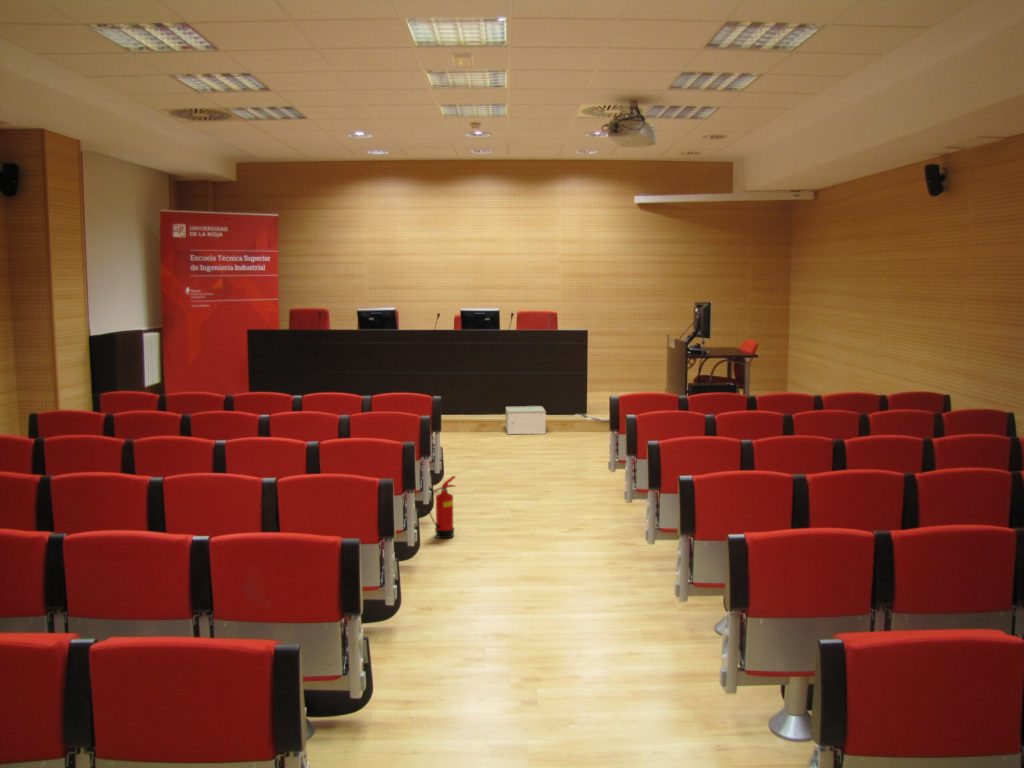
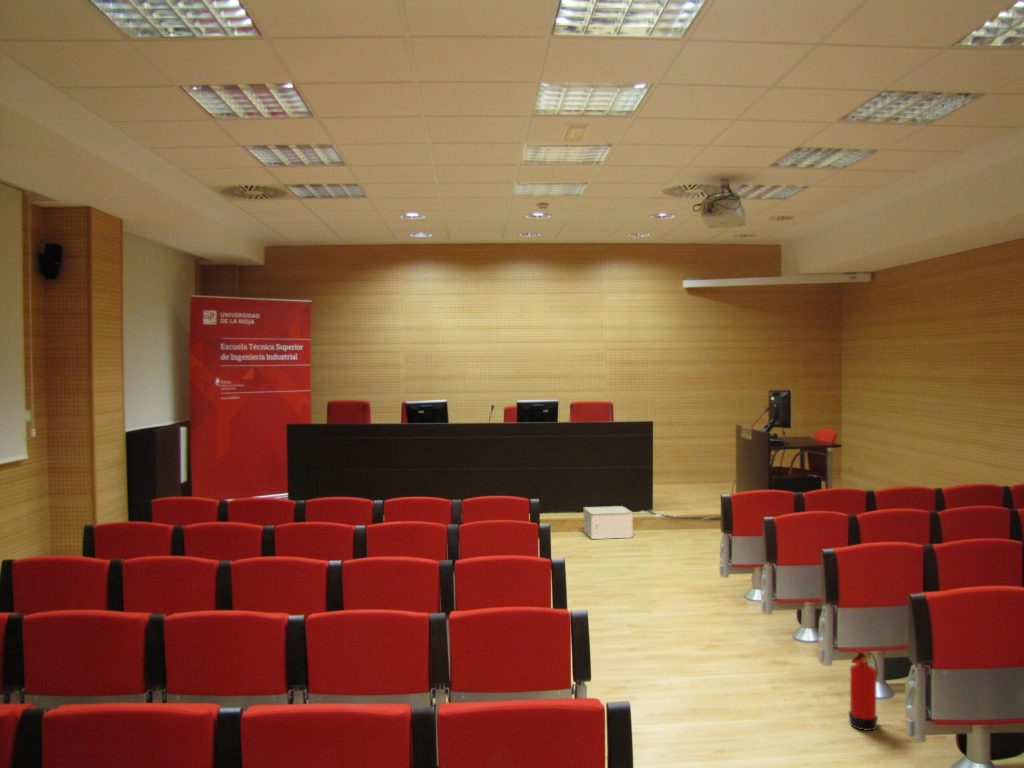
fire extinguisher: present [428,476,455,538] -> present [848,648,878,731]

